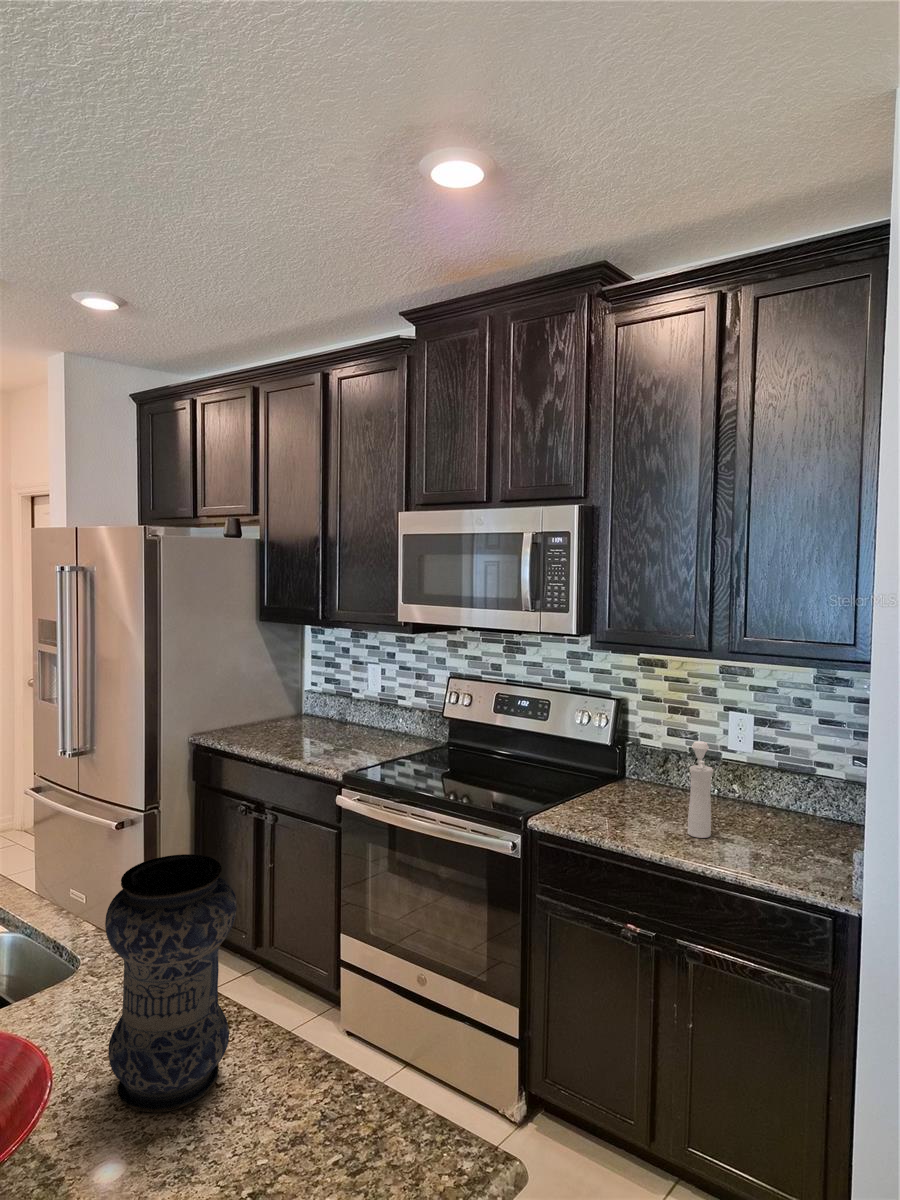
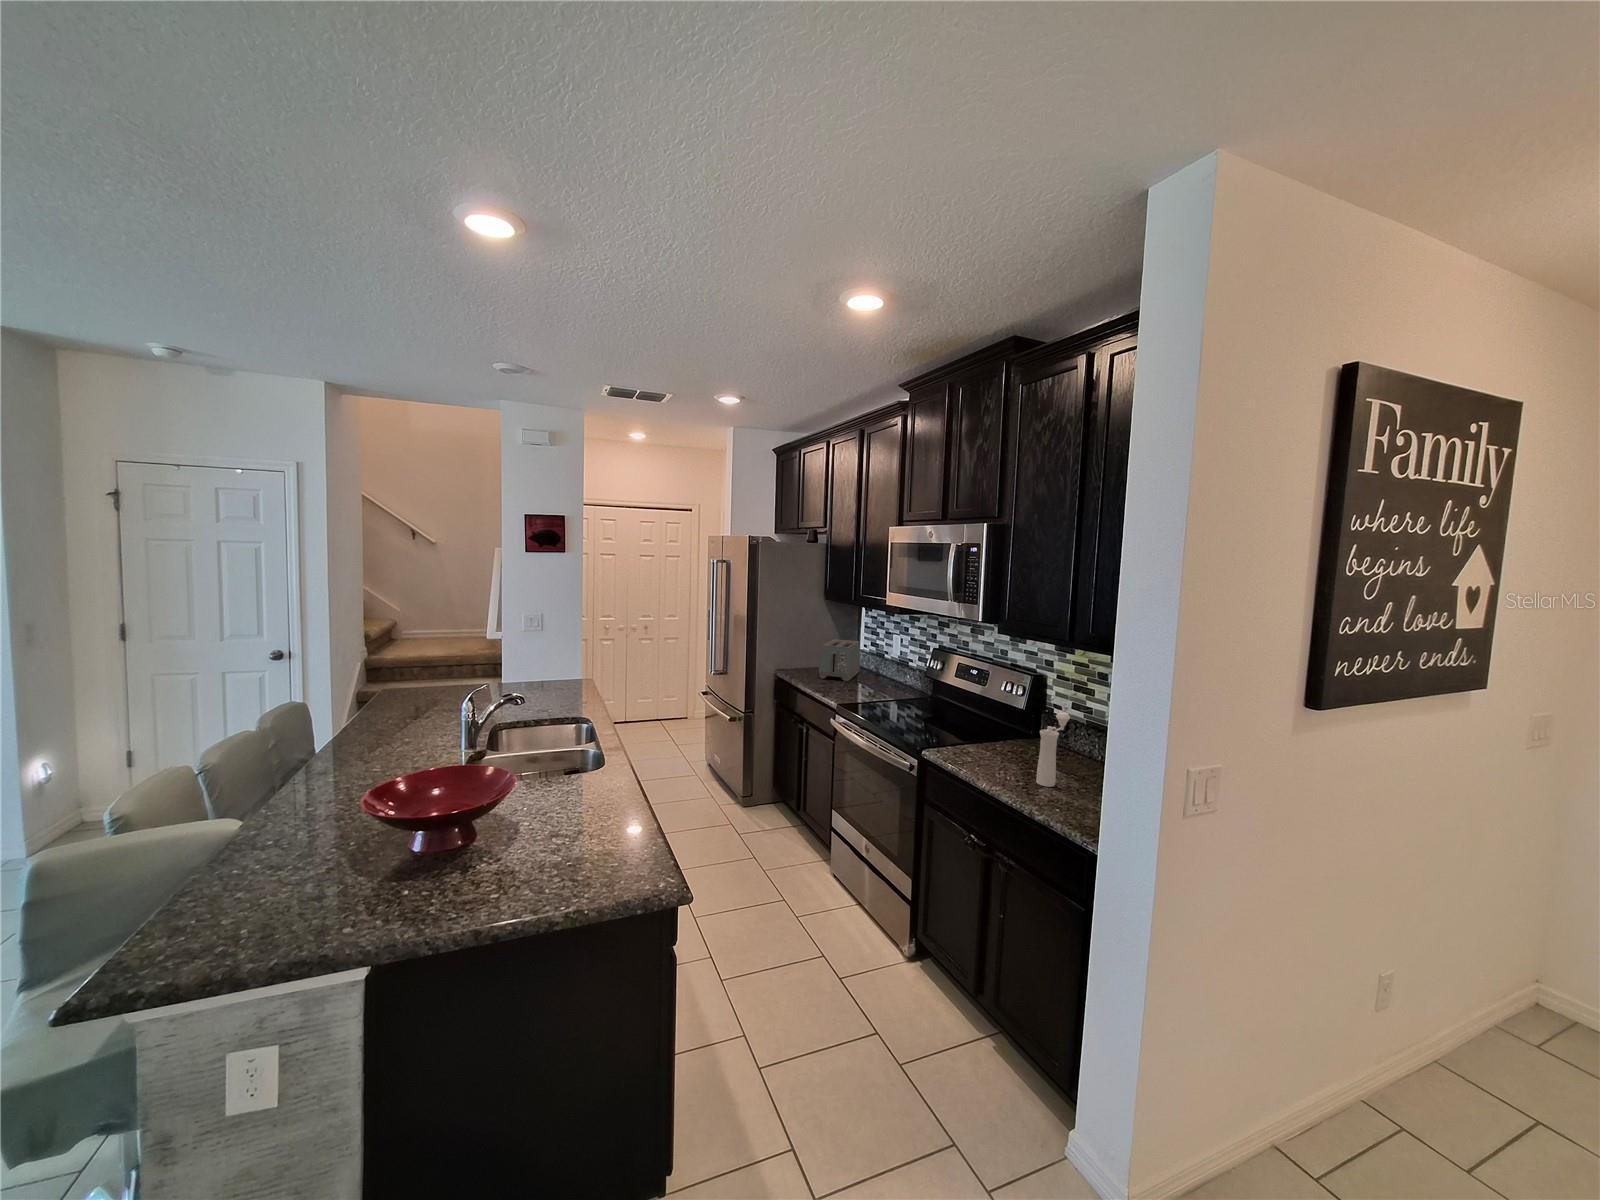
toaster: none [270,678,318,737] -> present [819,639,860,681]
vase: present [105,854,237,1112] -> none [548,713,614,834]

